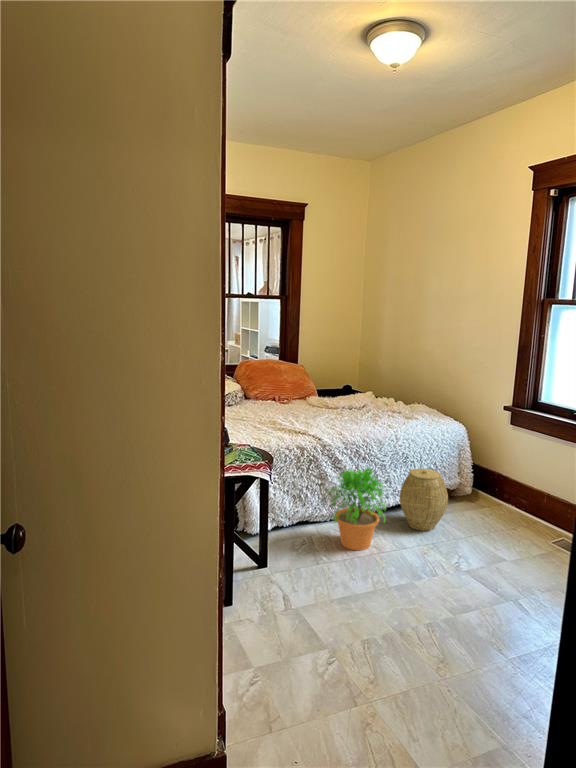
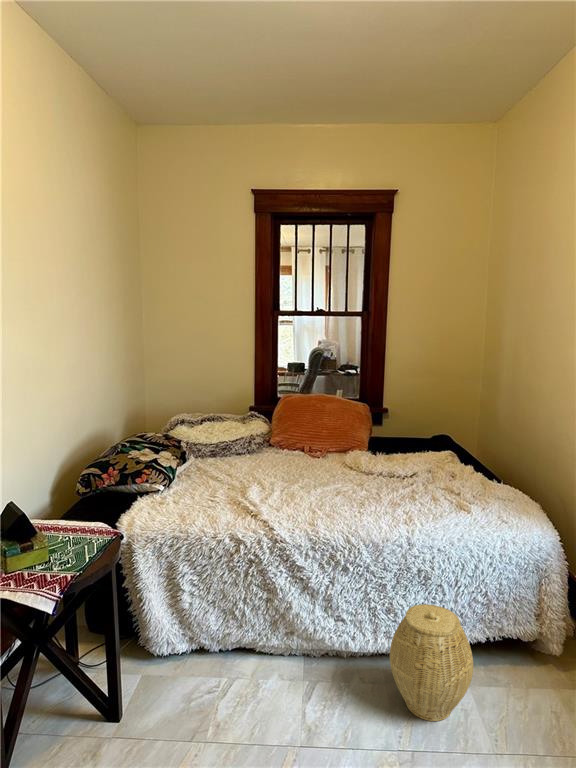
potted plant: present [330,467,385,550] -> none [236,586,334,730]

